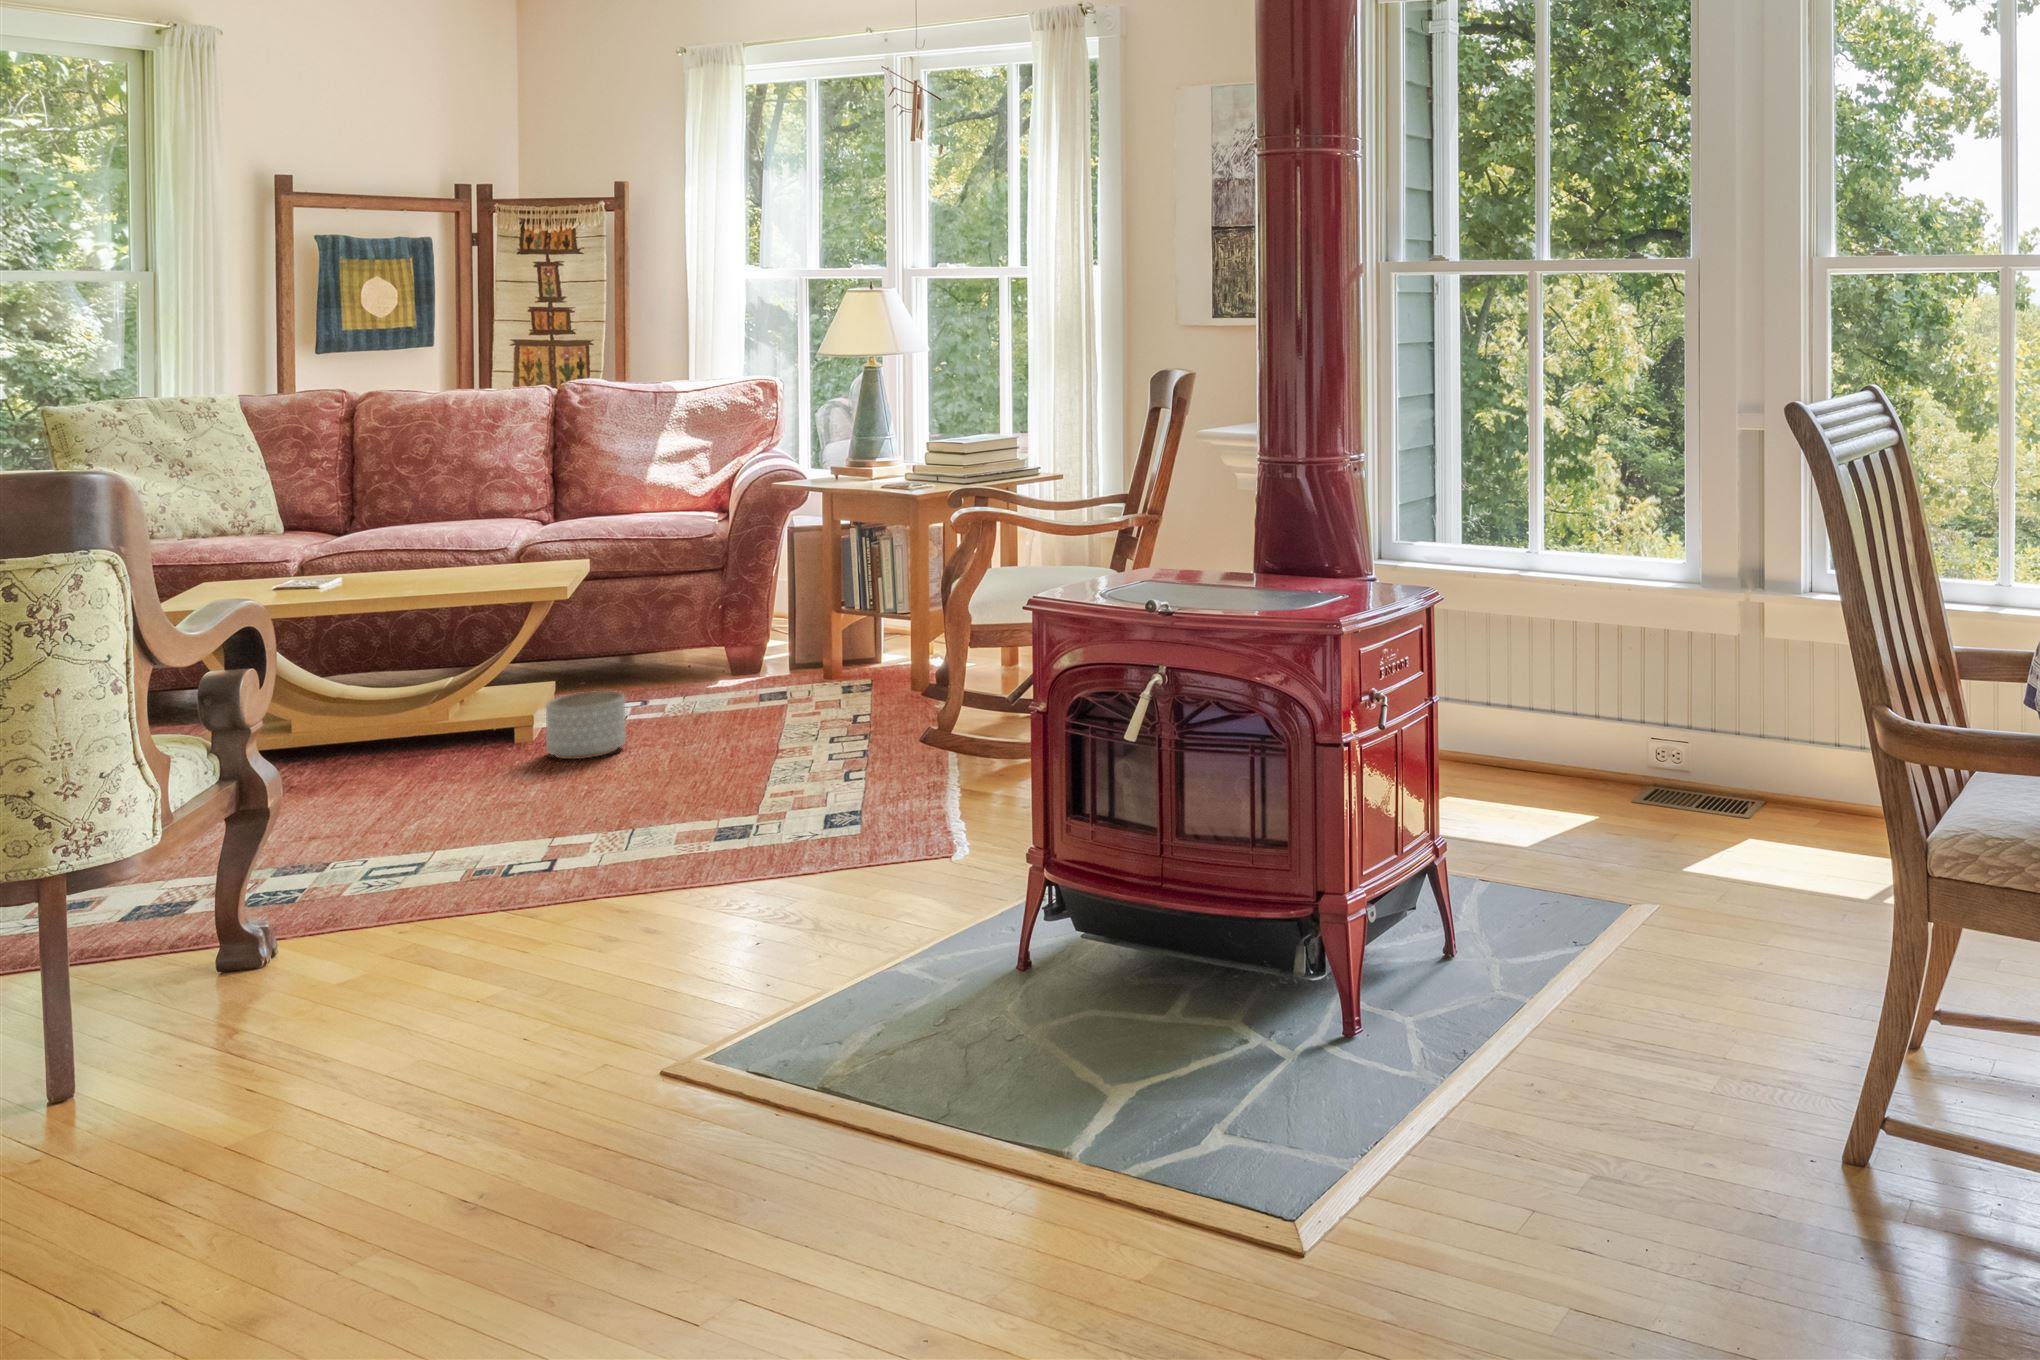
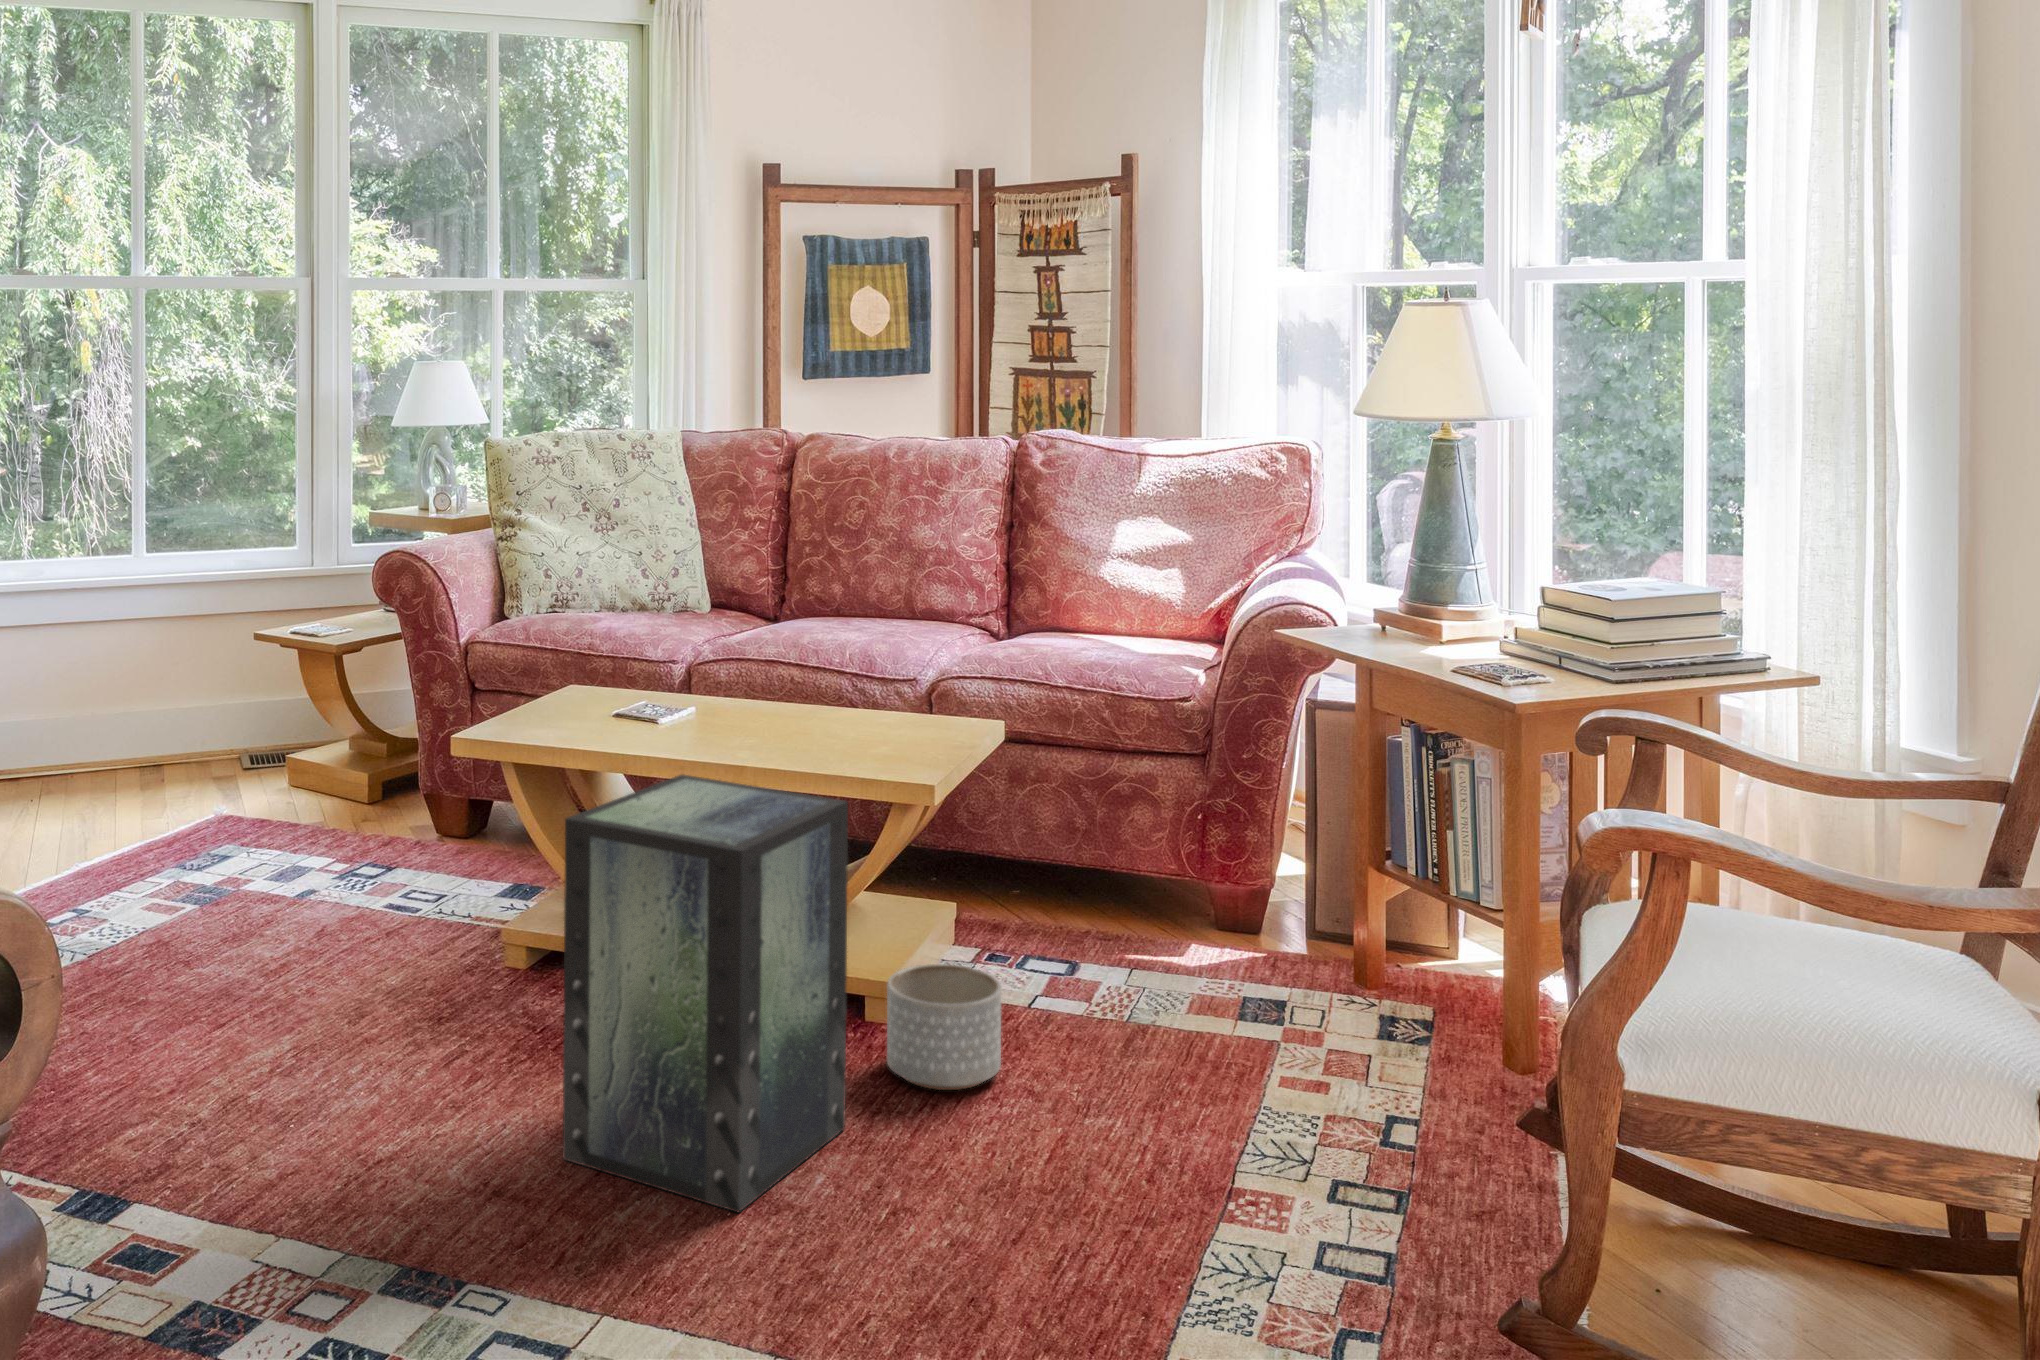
storage box: none [342,586,537,827] -> present [563,774,848,1212]

